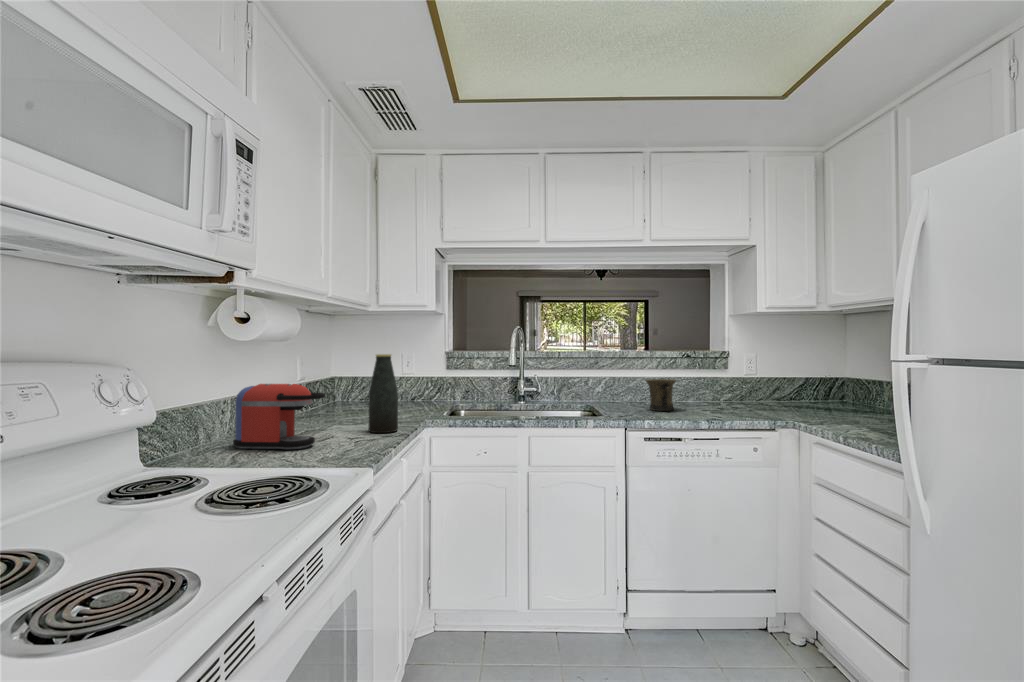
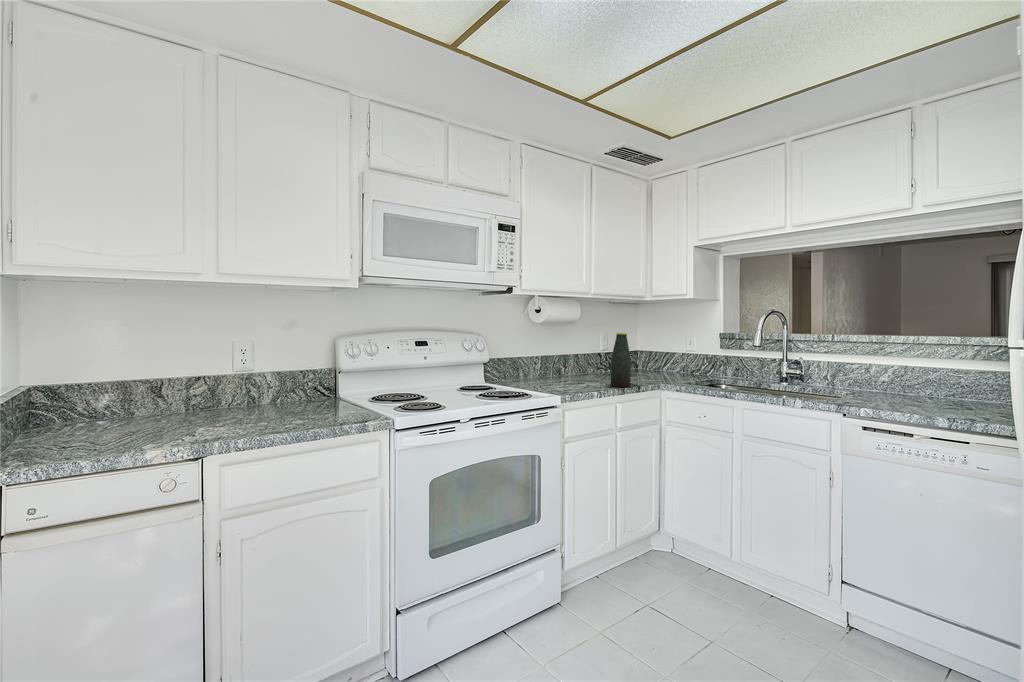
mug: present [646,379,676,411] -> none [911,369,957,407]
coffee maker: present [233,384,325,449] -> none [531,348,572,387]

